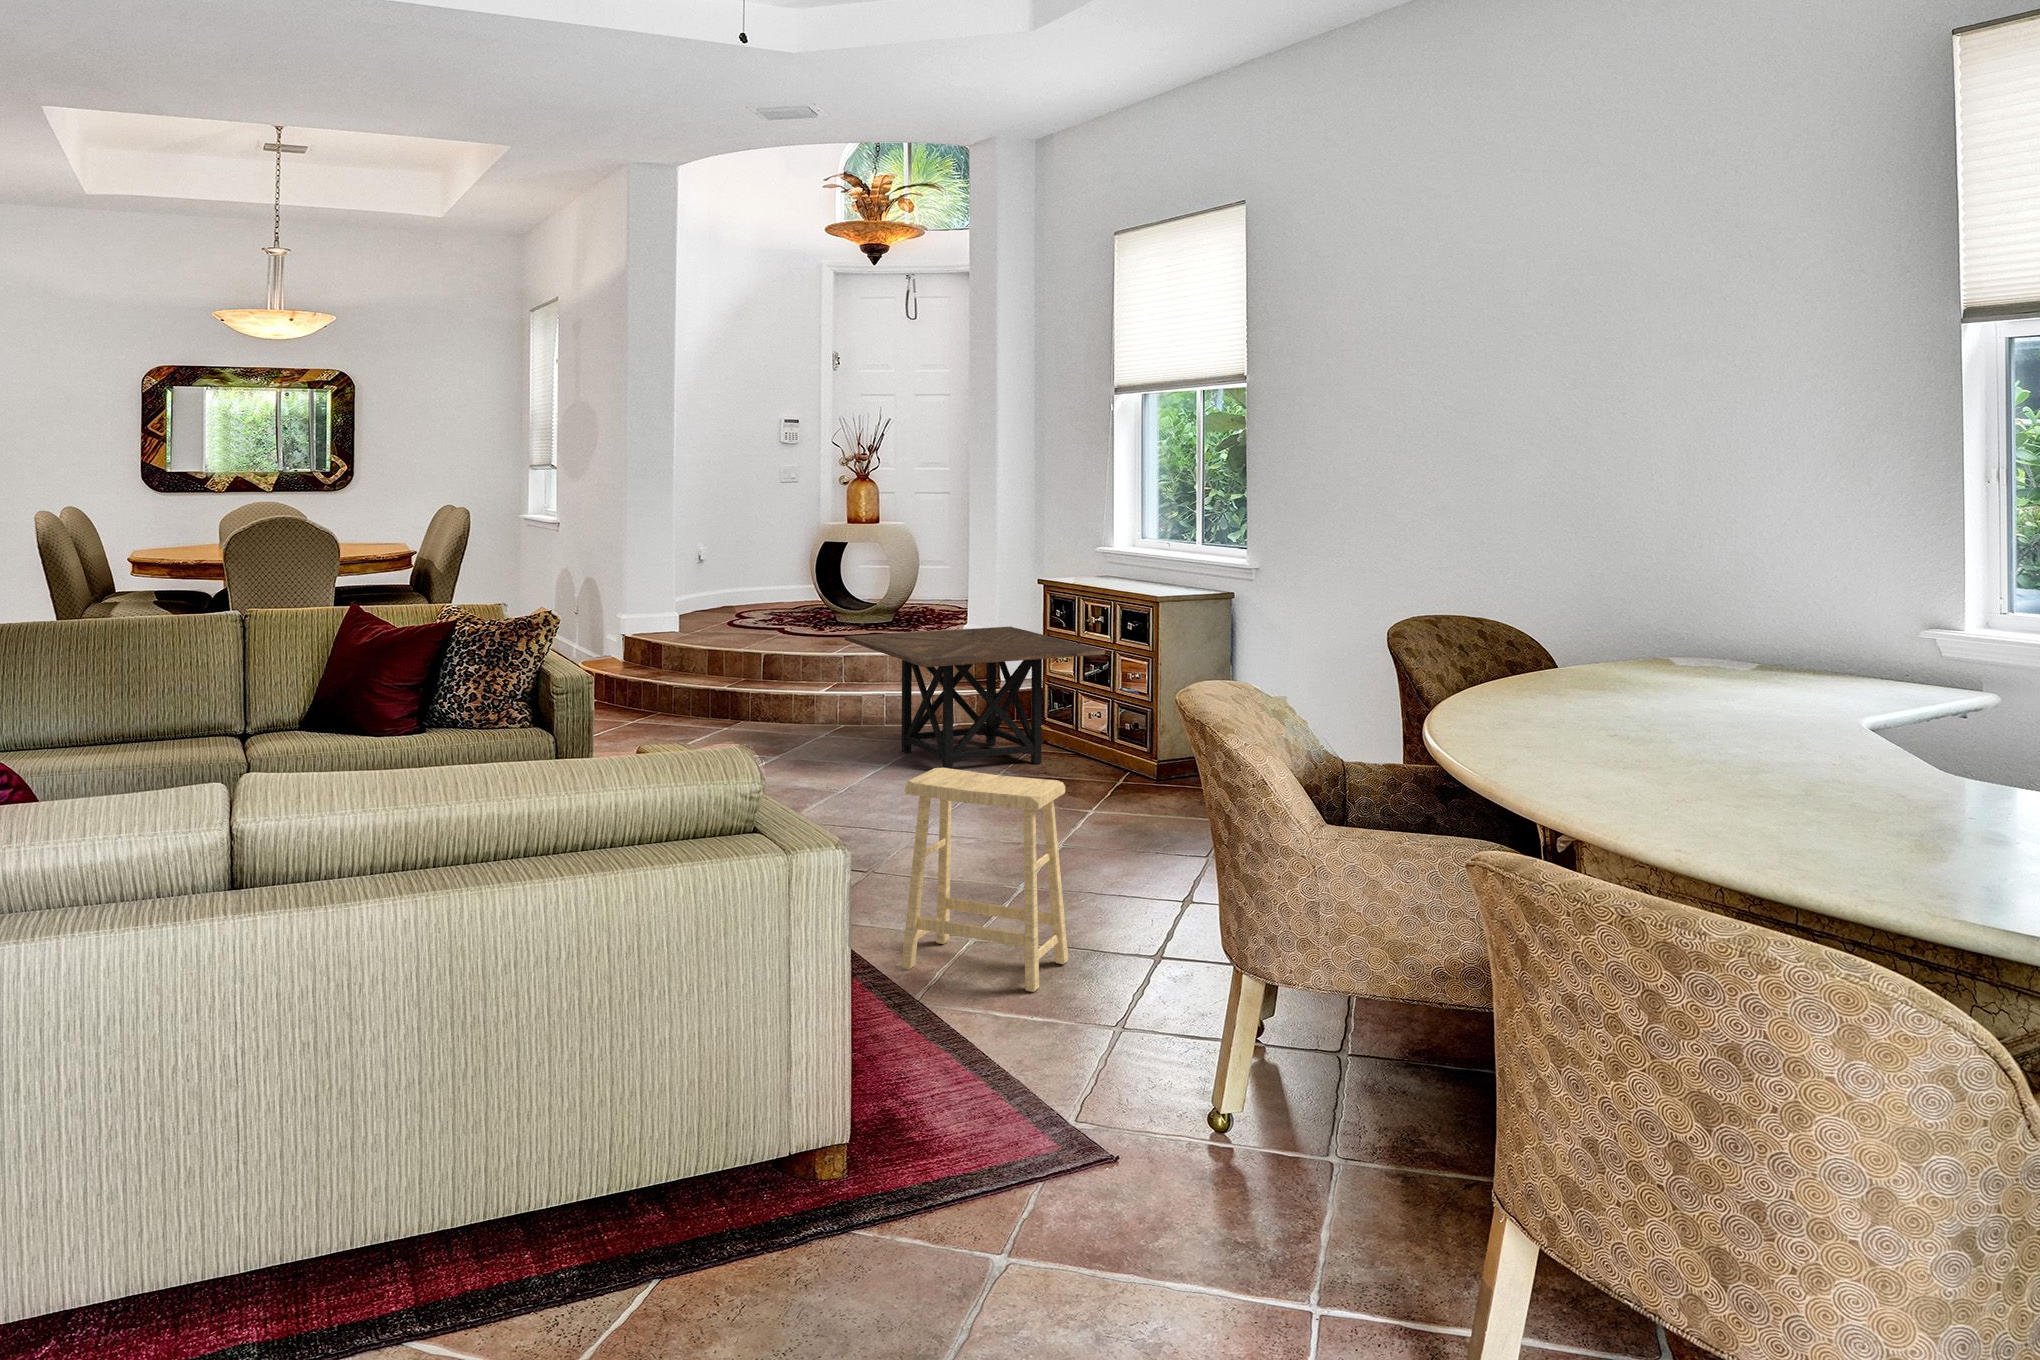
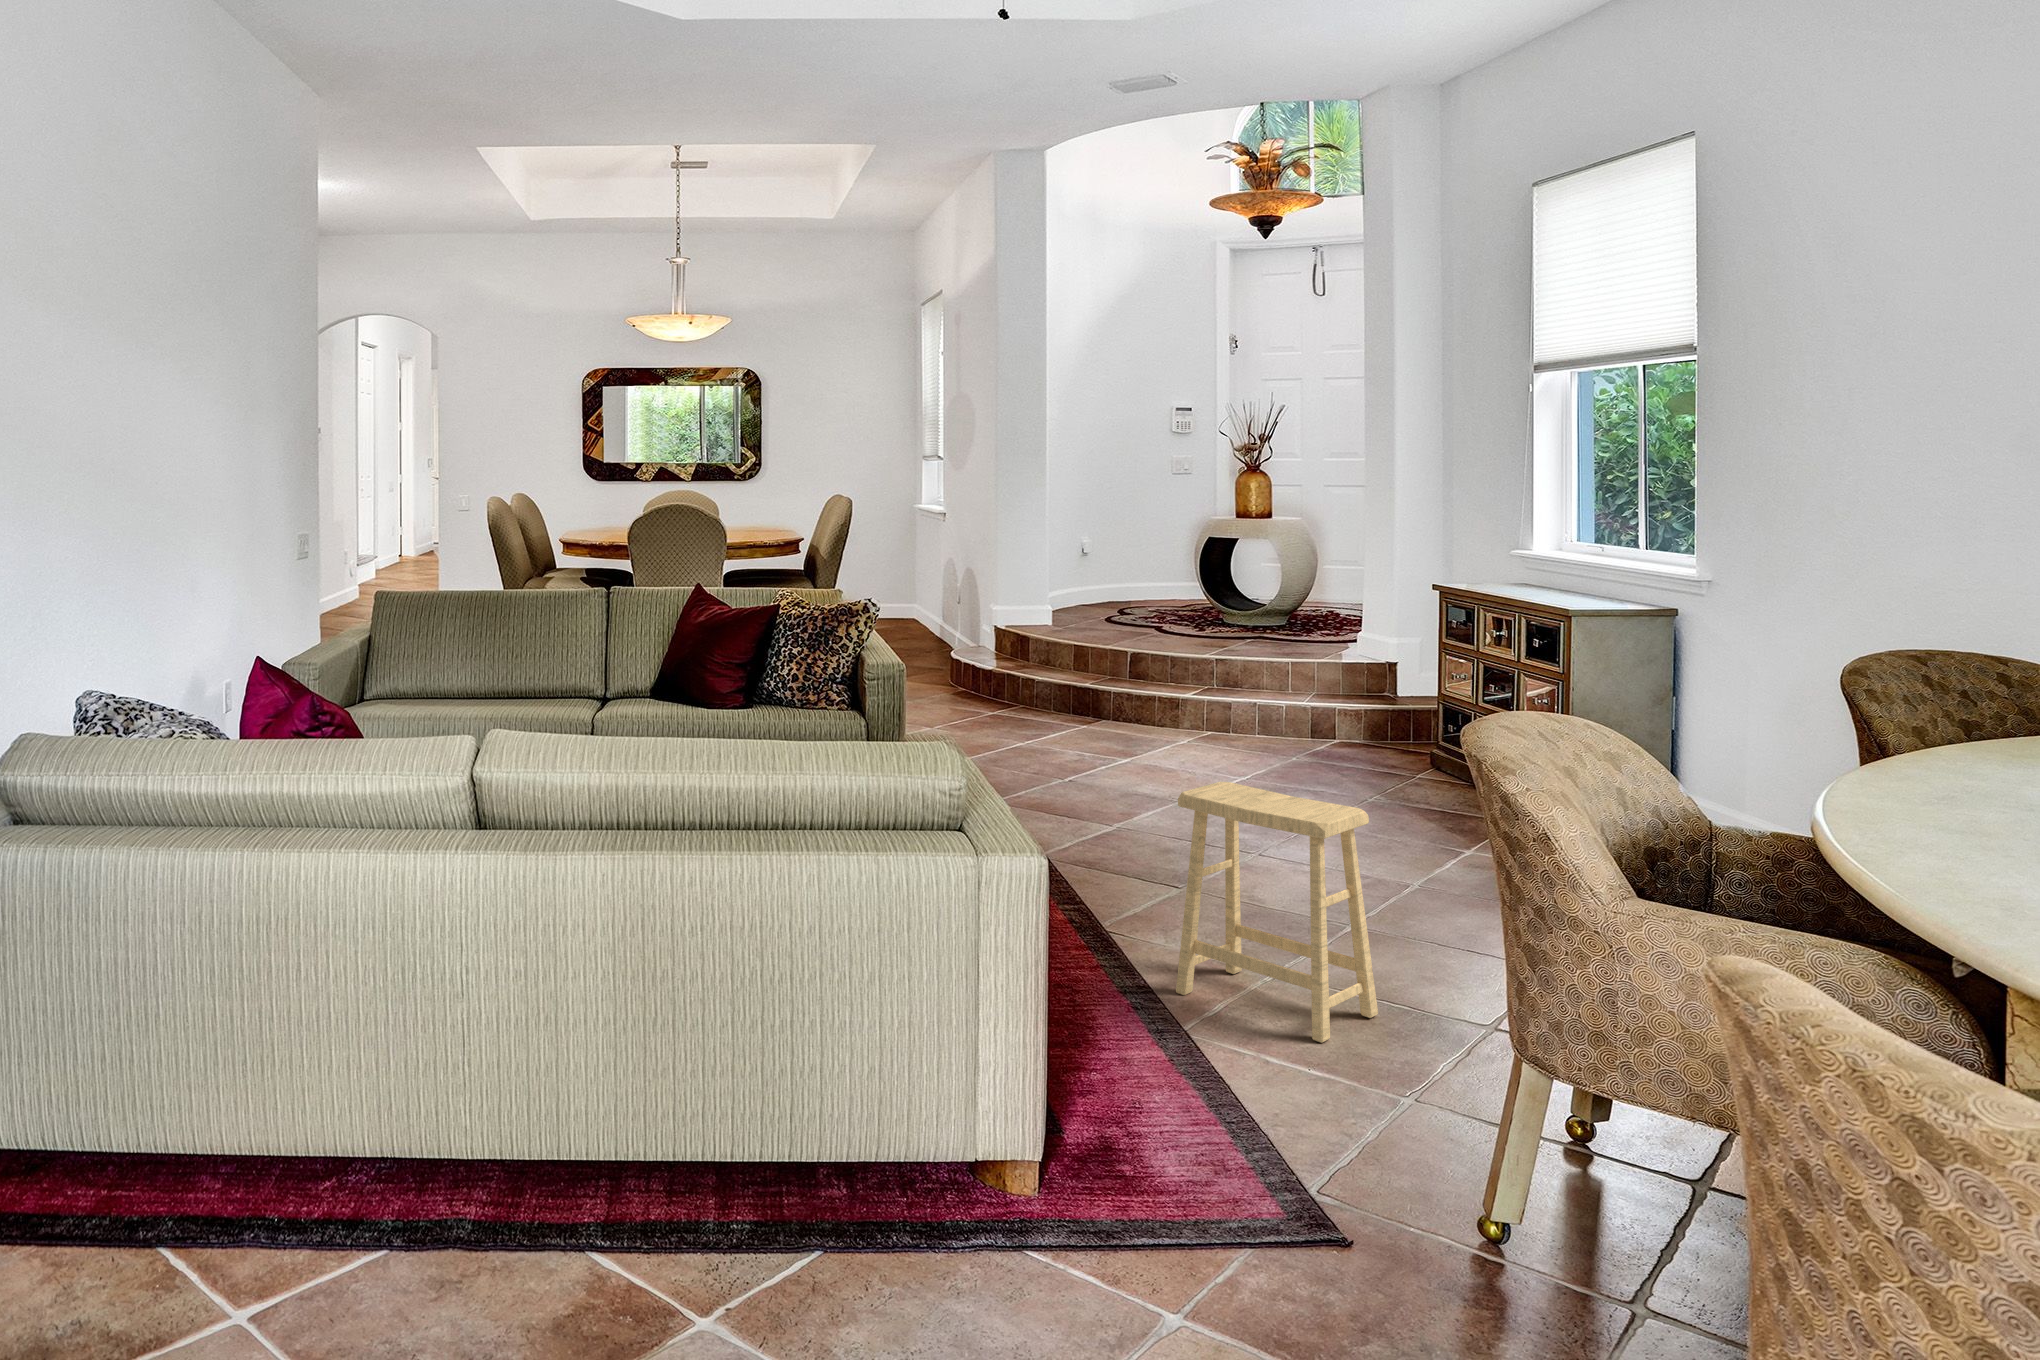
side table: present [845,627,1105,769] -> none [1199,634,1508,792]

